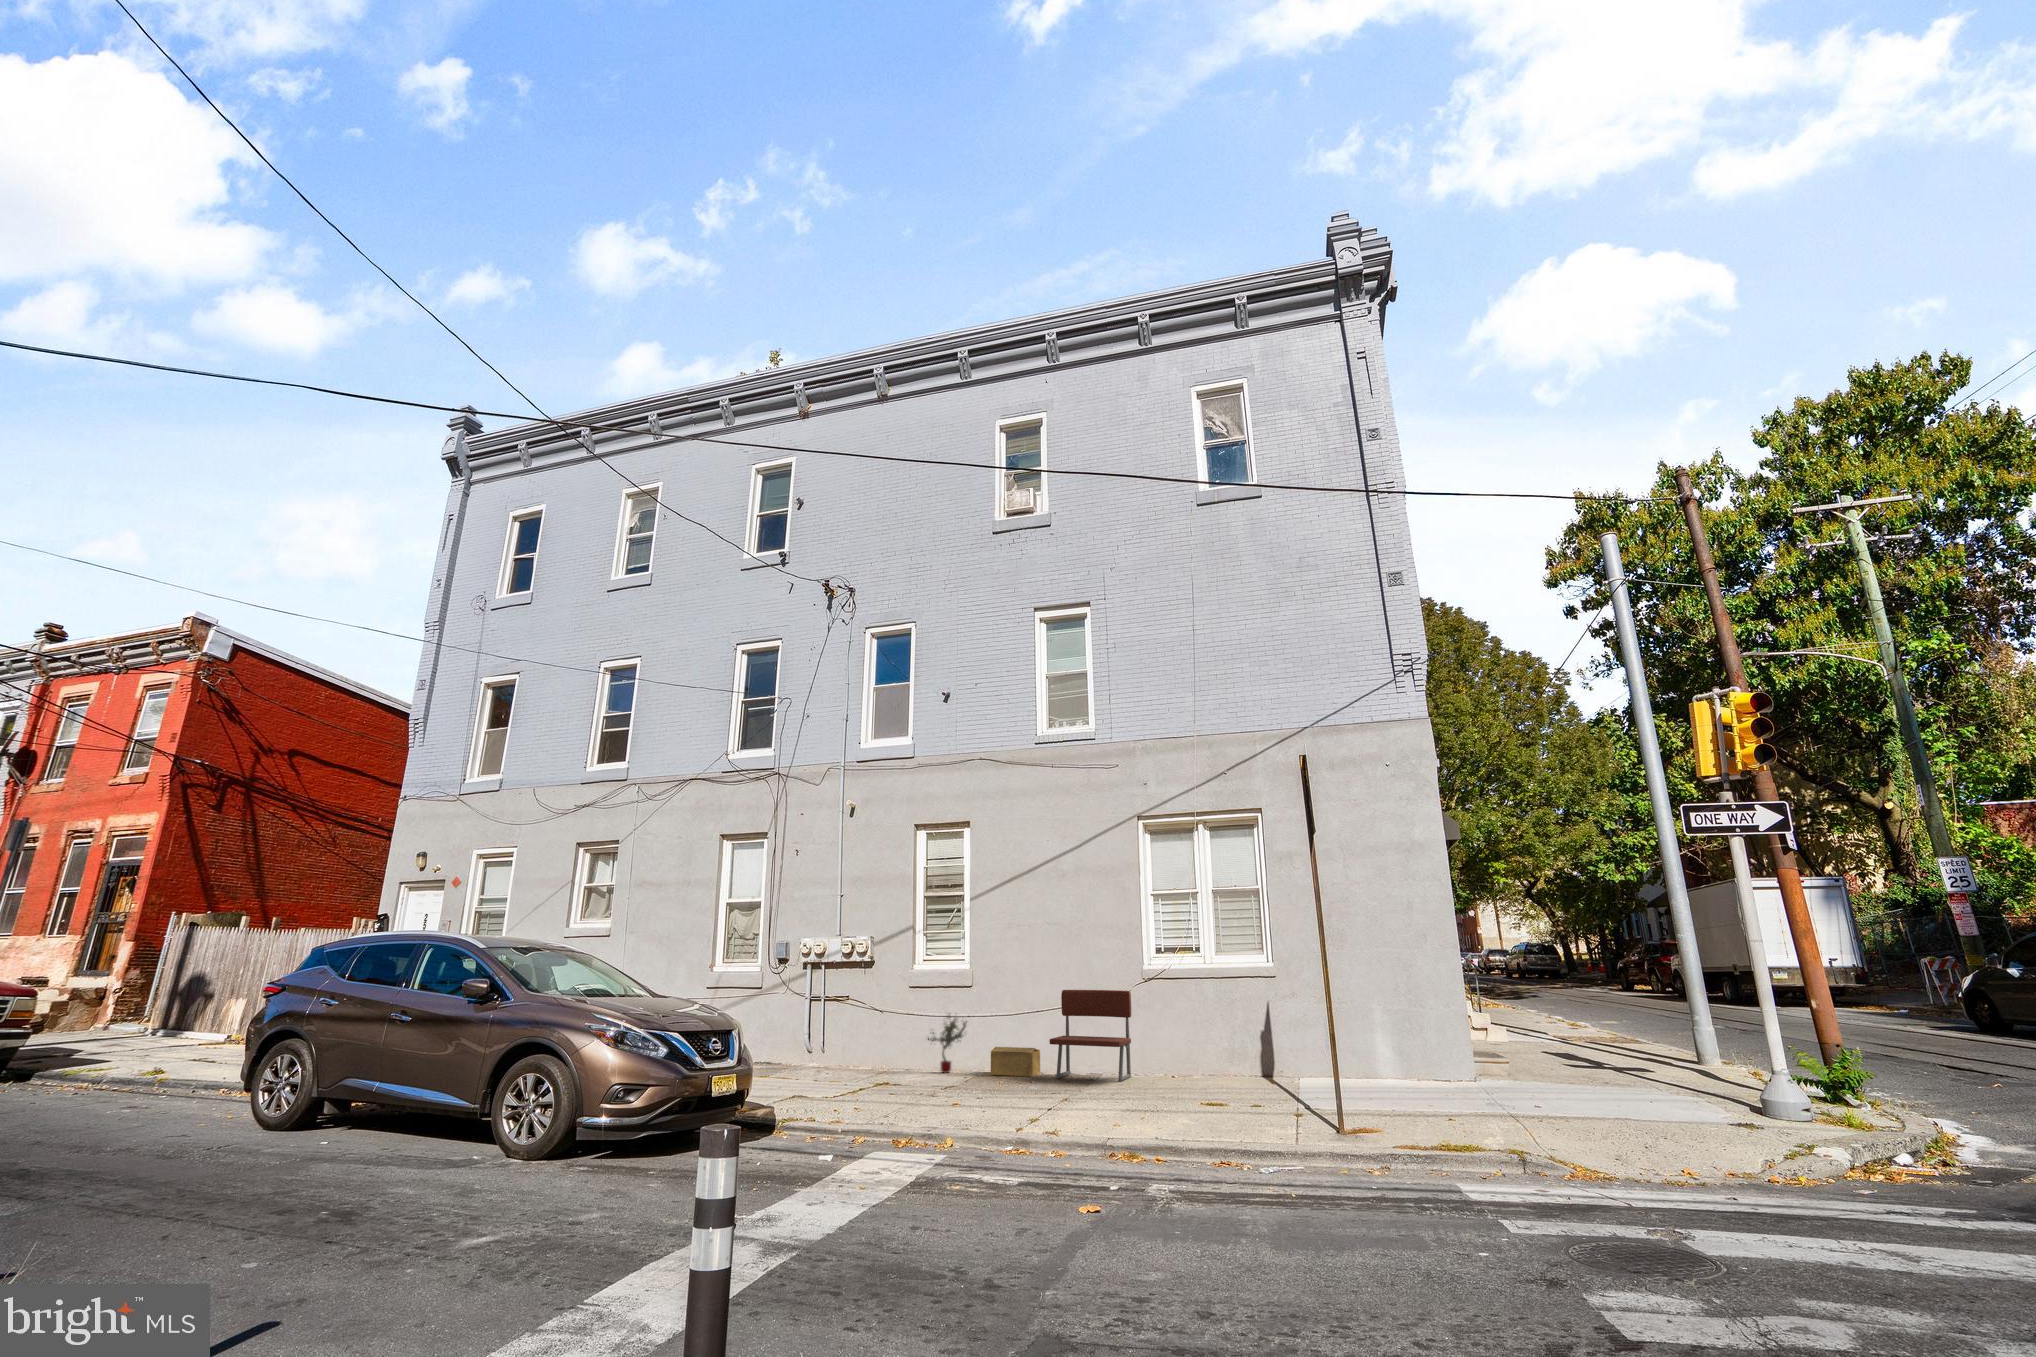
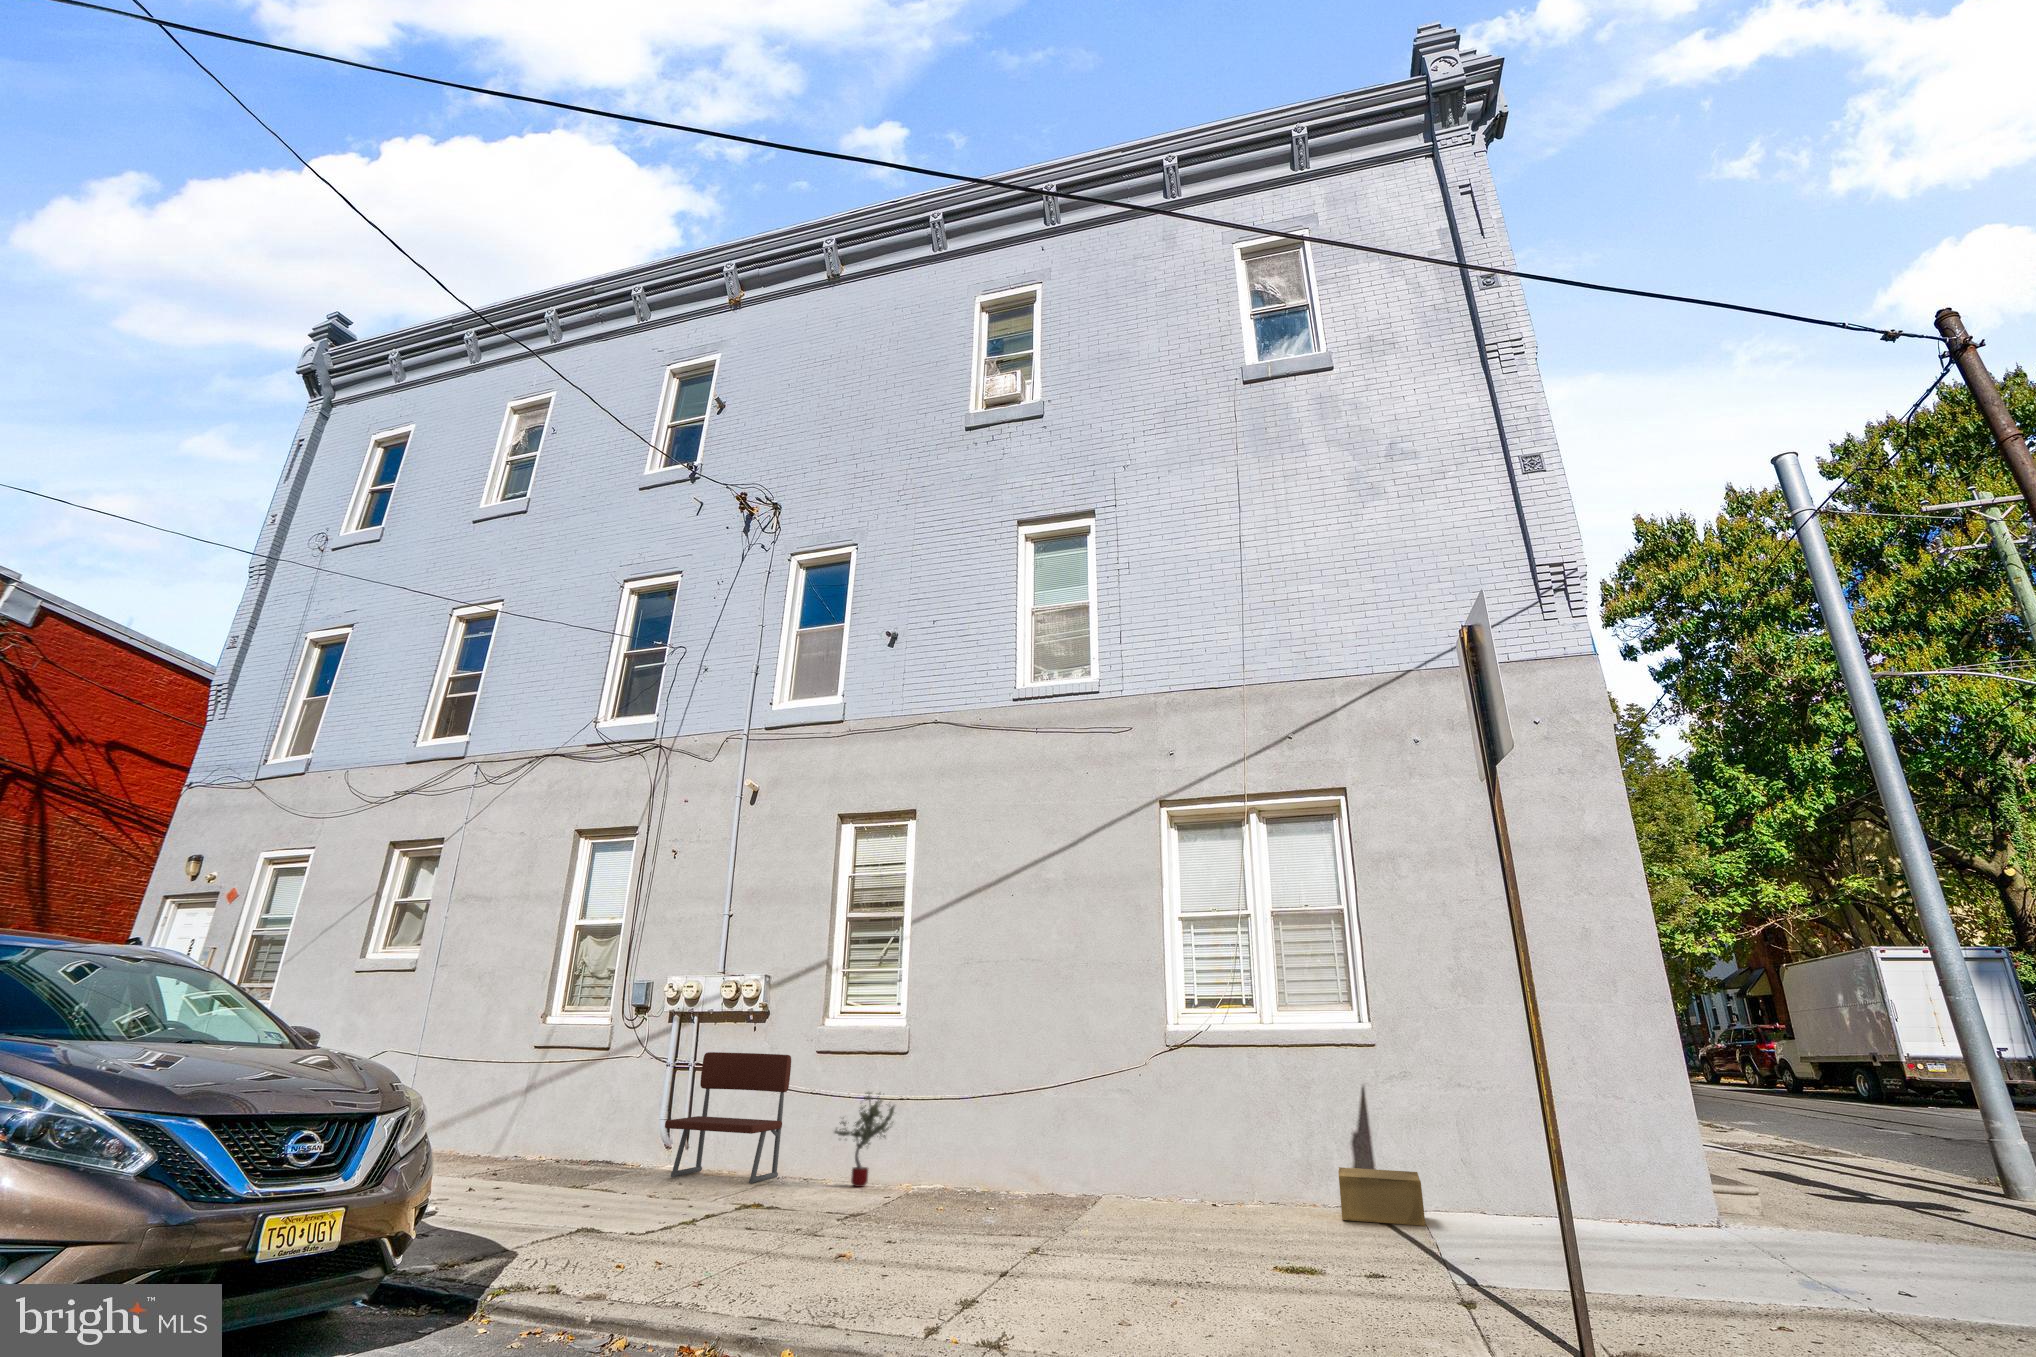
bench: present [1049,990,1131,1081] -> present [665,1052,791,1183]
cardboard box: present [991,1047,1040,1076] -> present [1338,1167,1425,1226]

